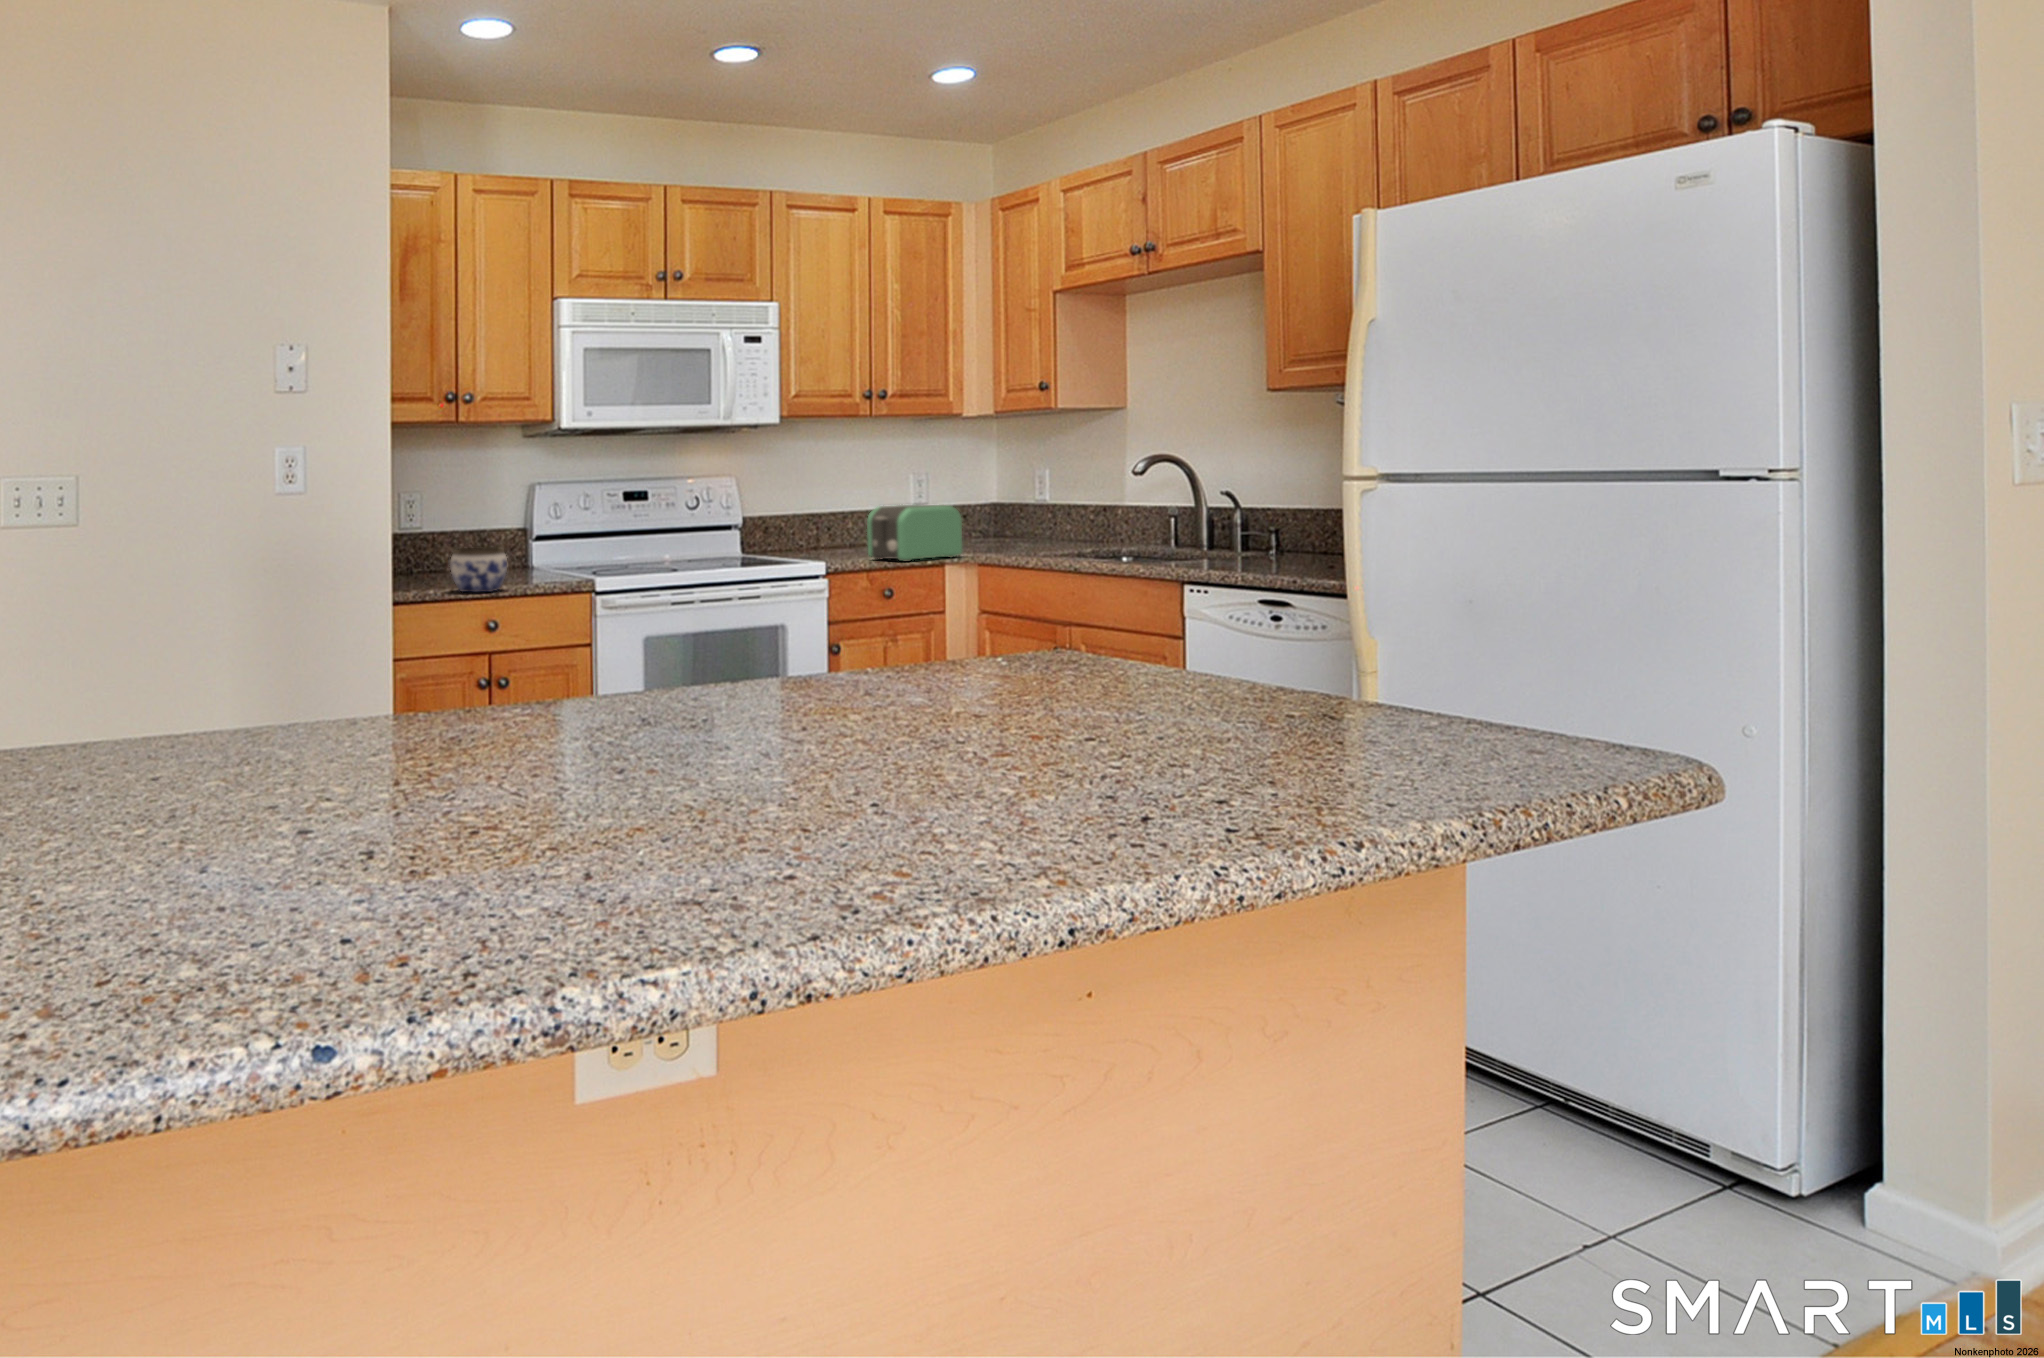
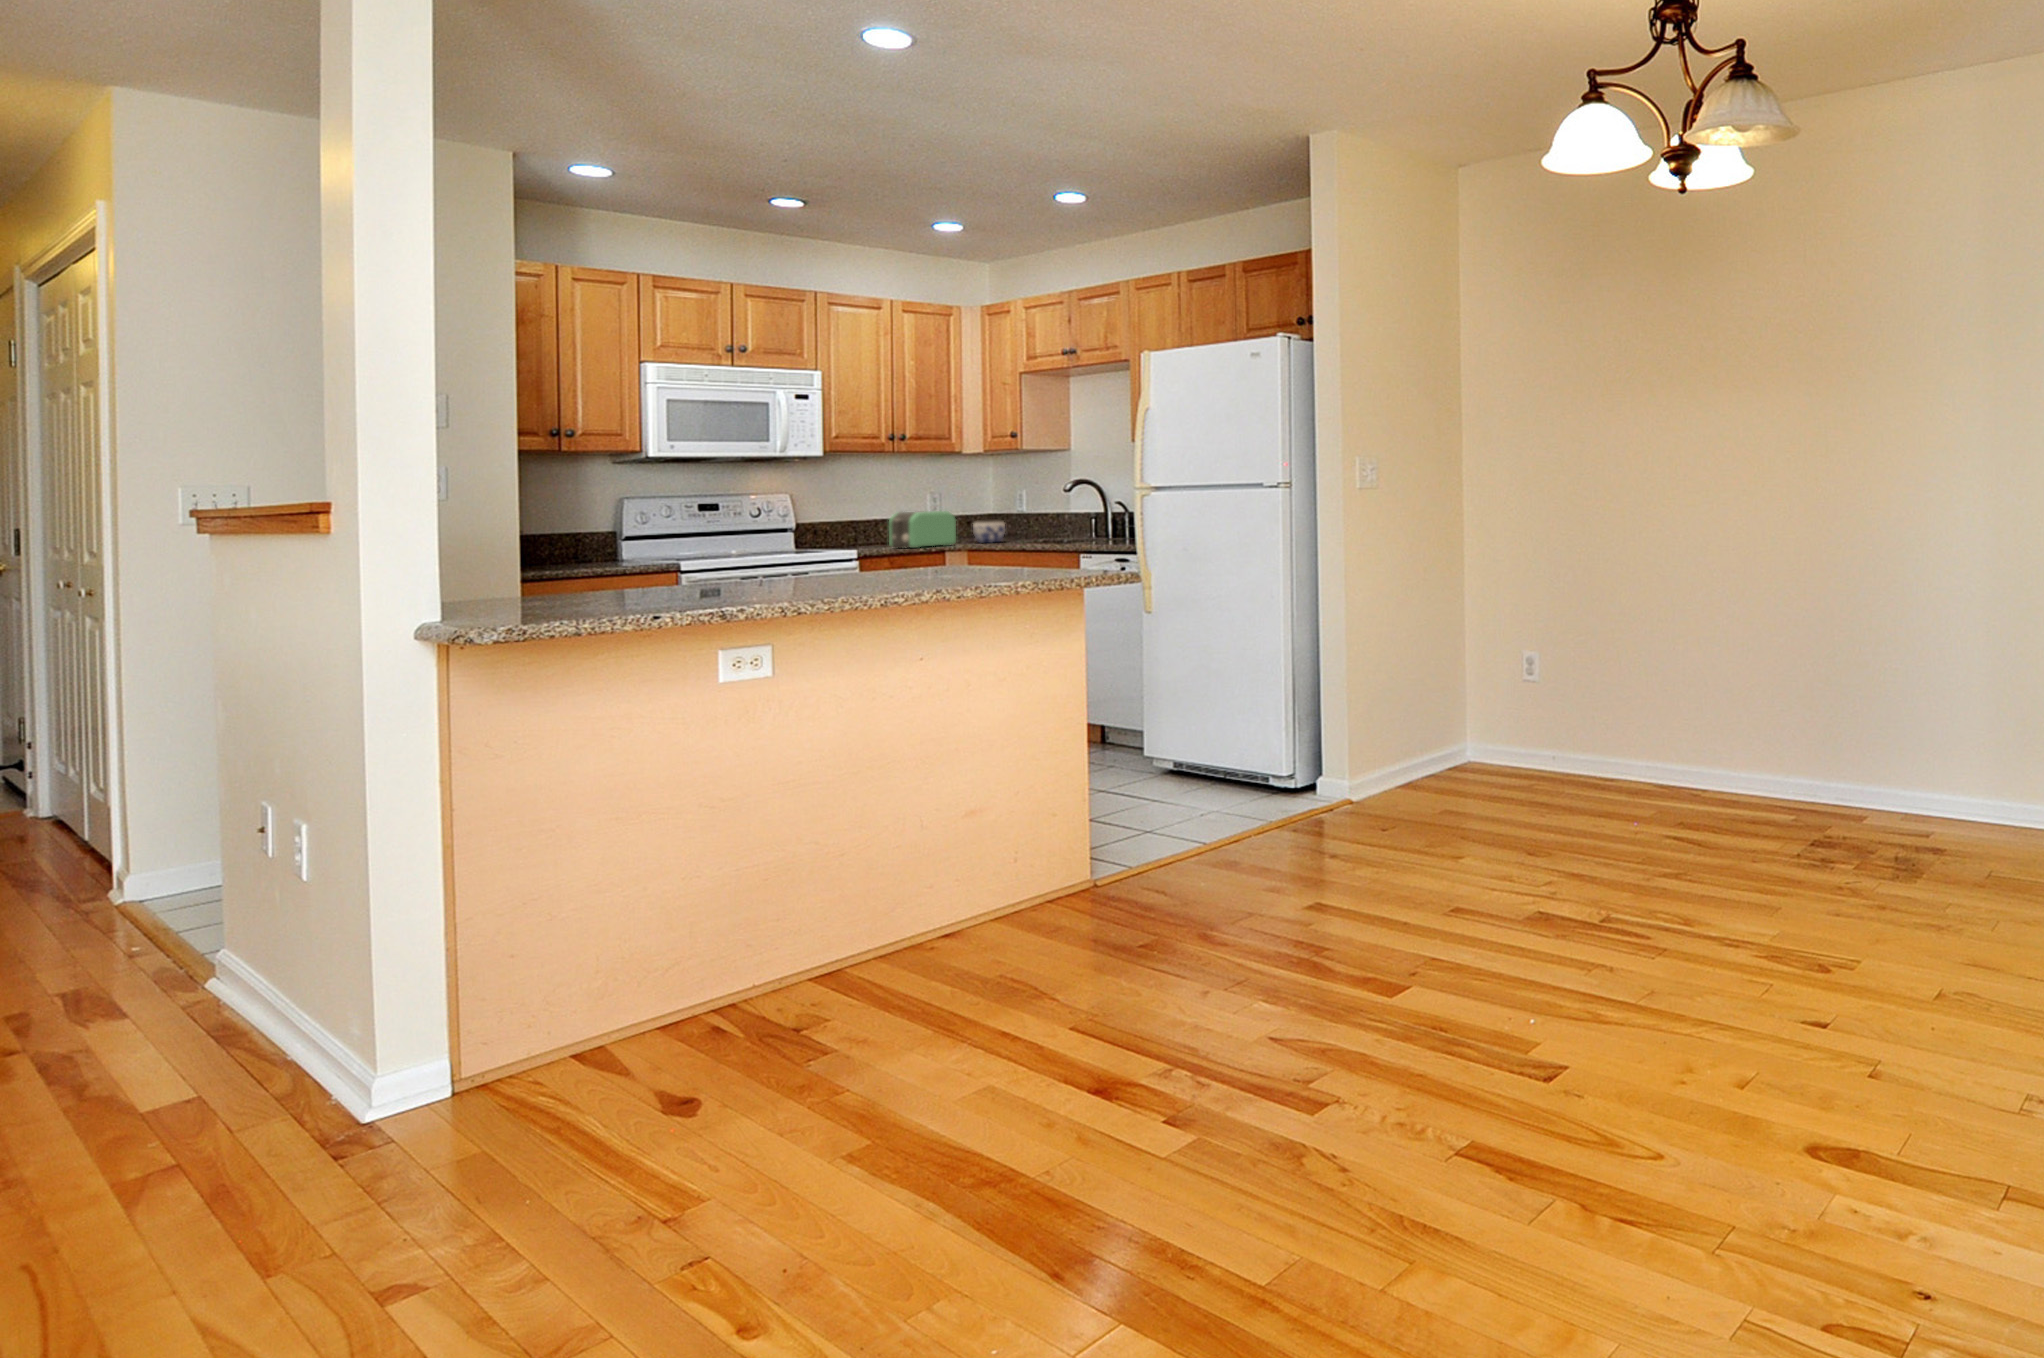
jar: present [450,547,507,592] -> present [973,519,1005,543]

